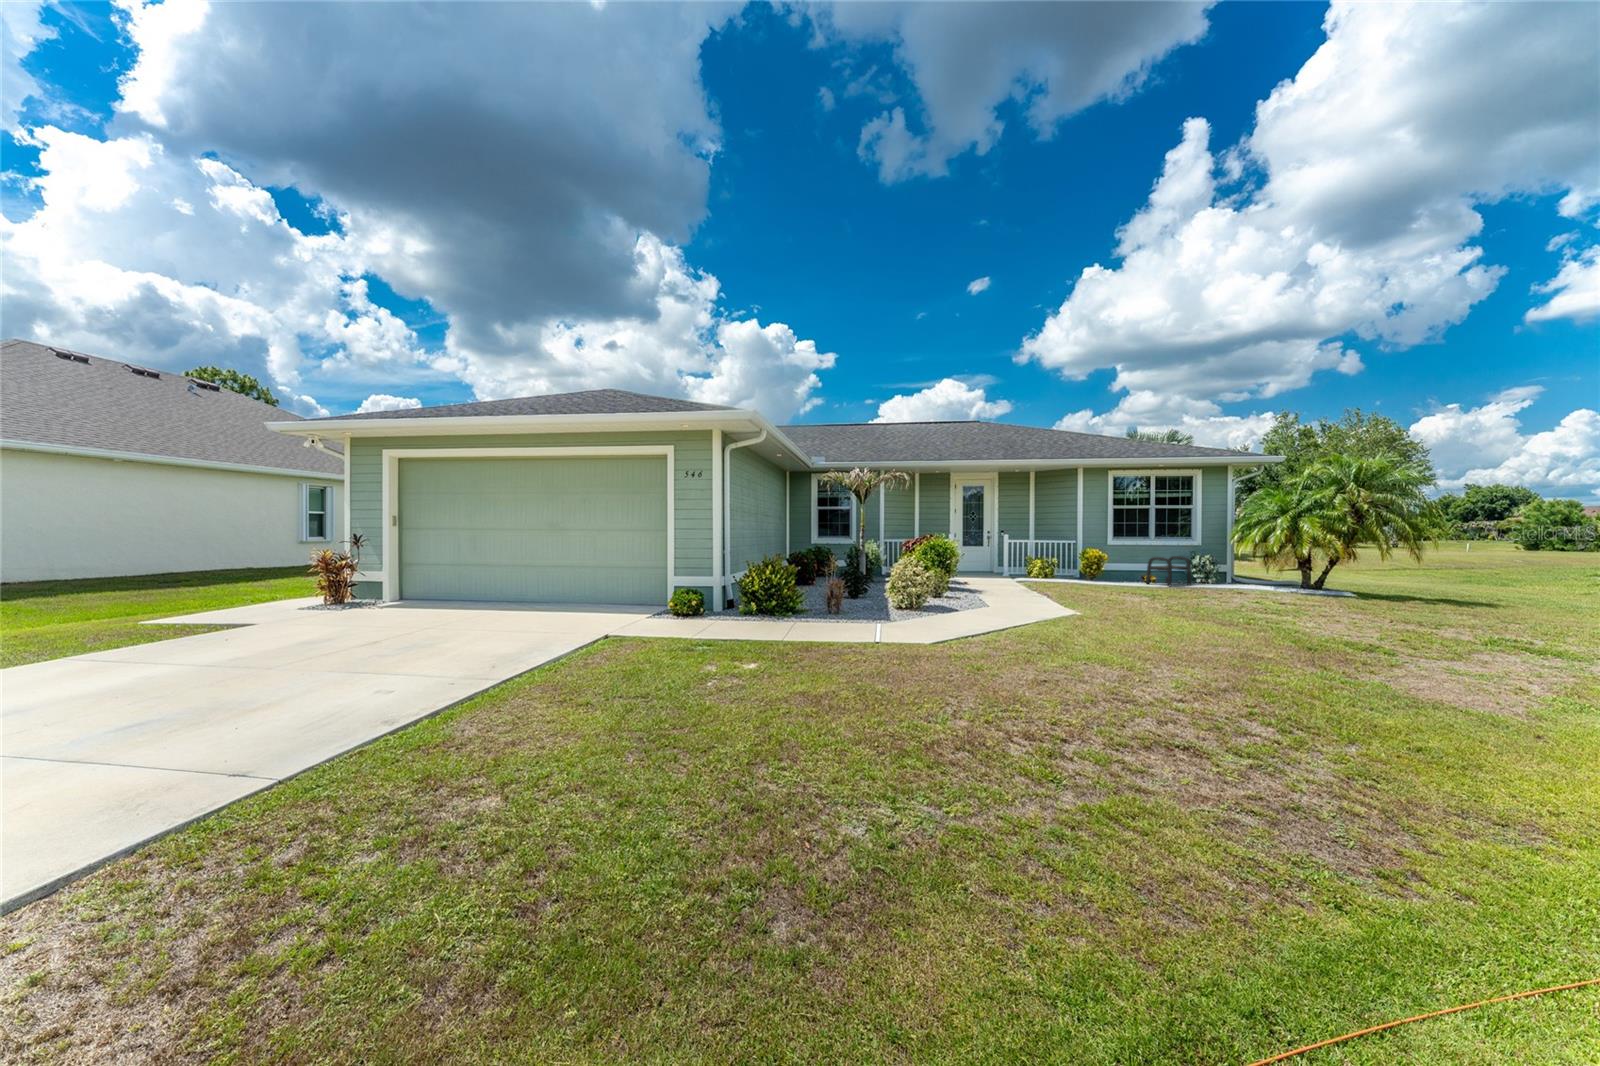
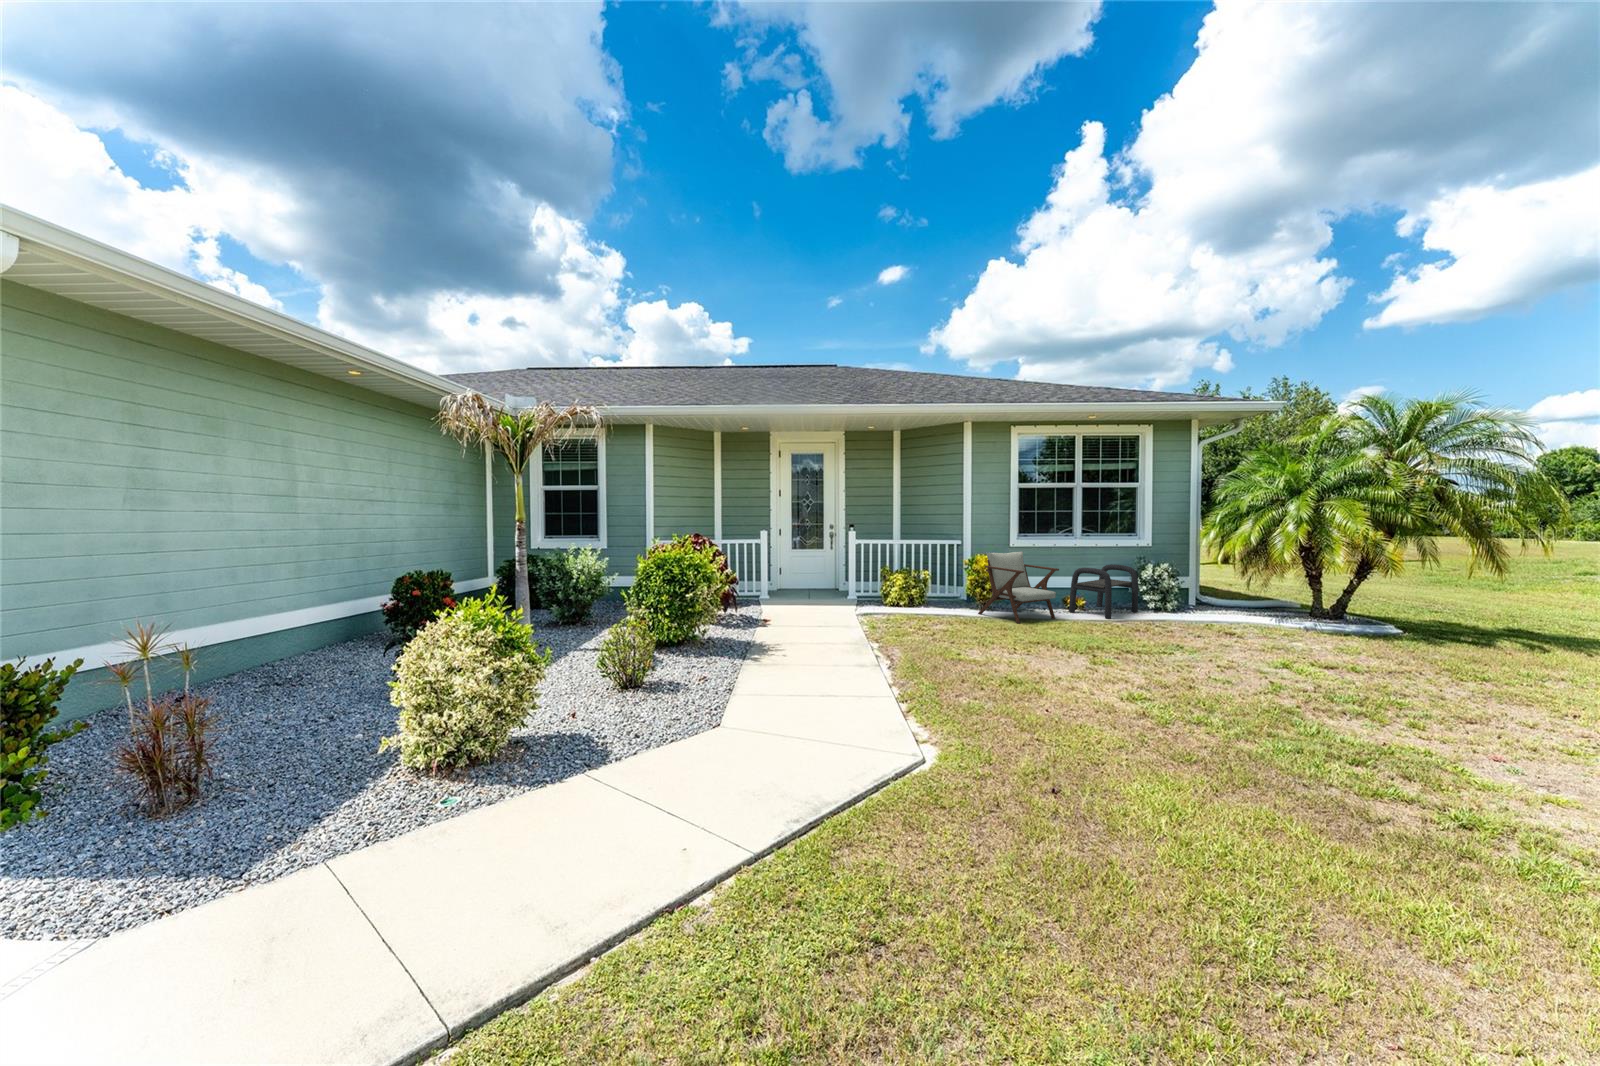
lounge chair: none [1088,547,1139,587] -> present [978,552,1059,623]

